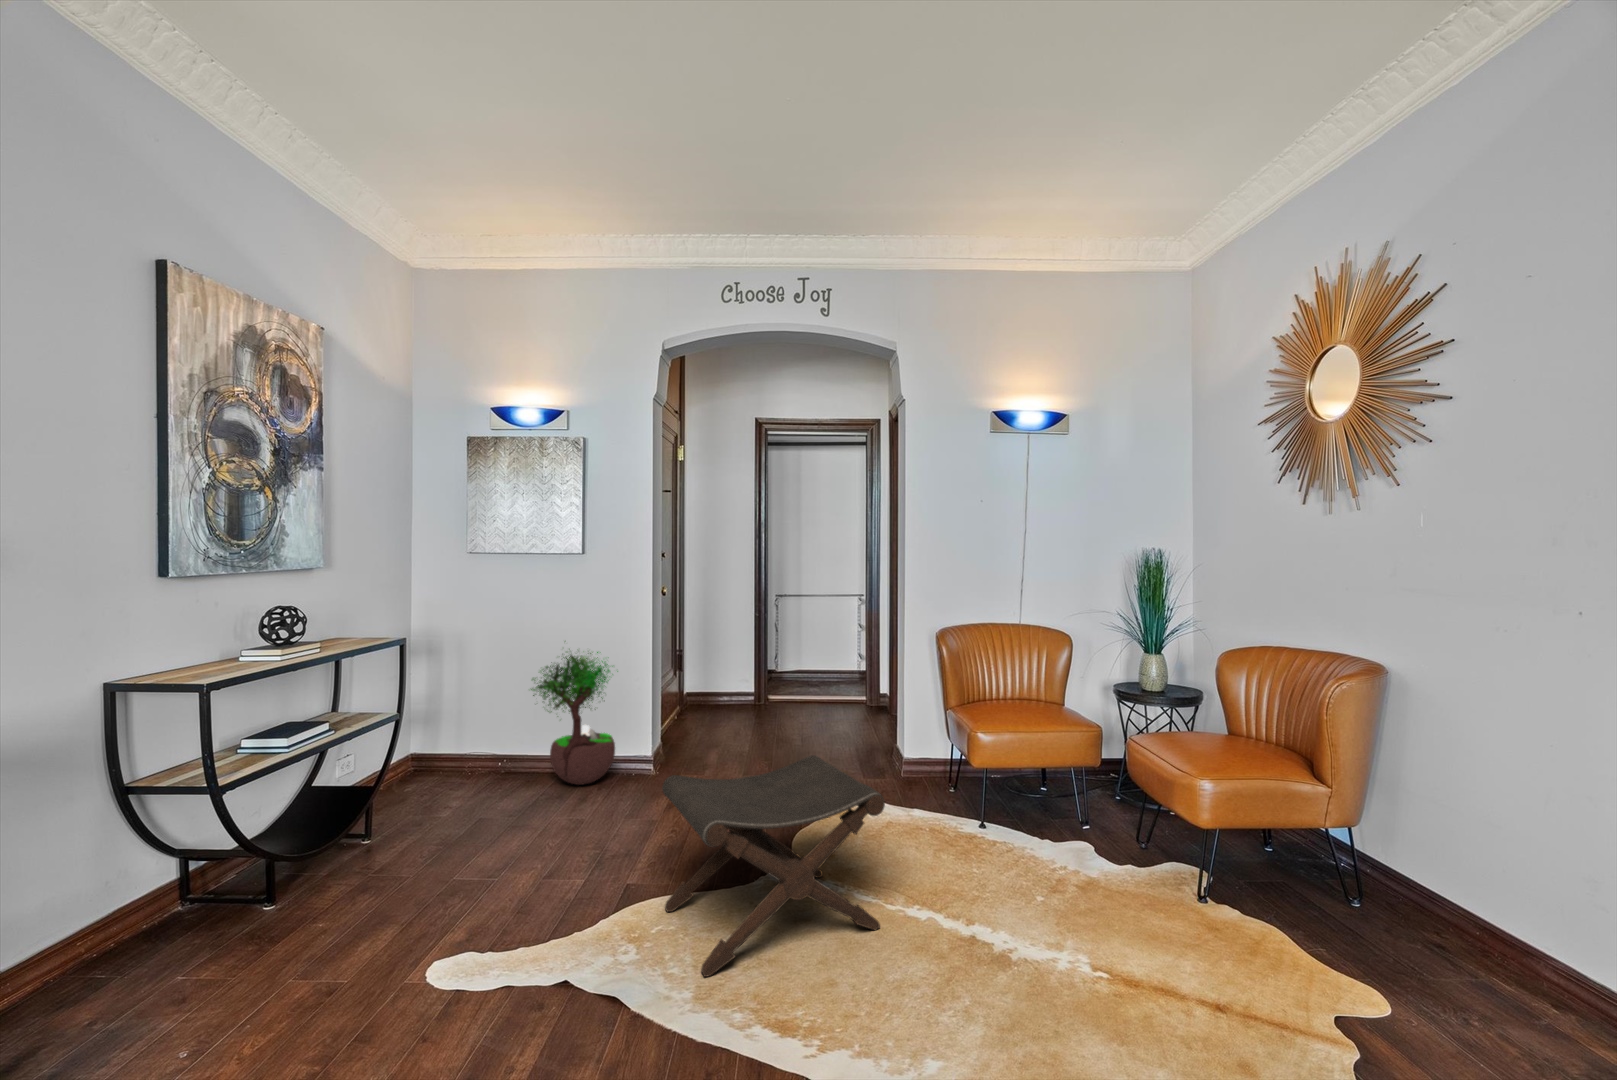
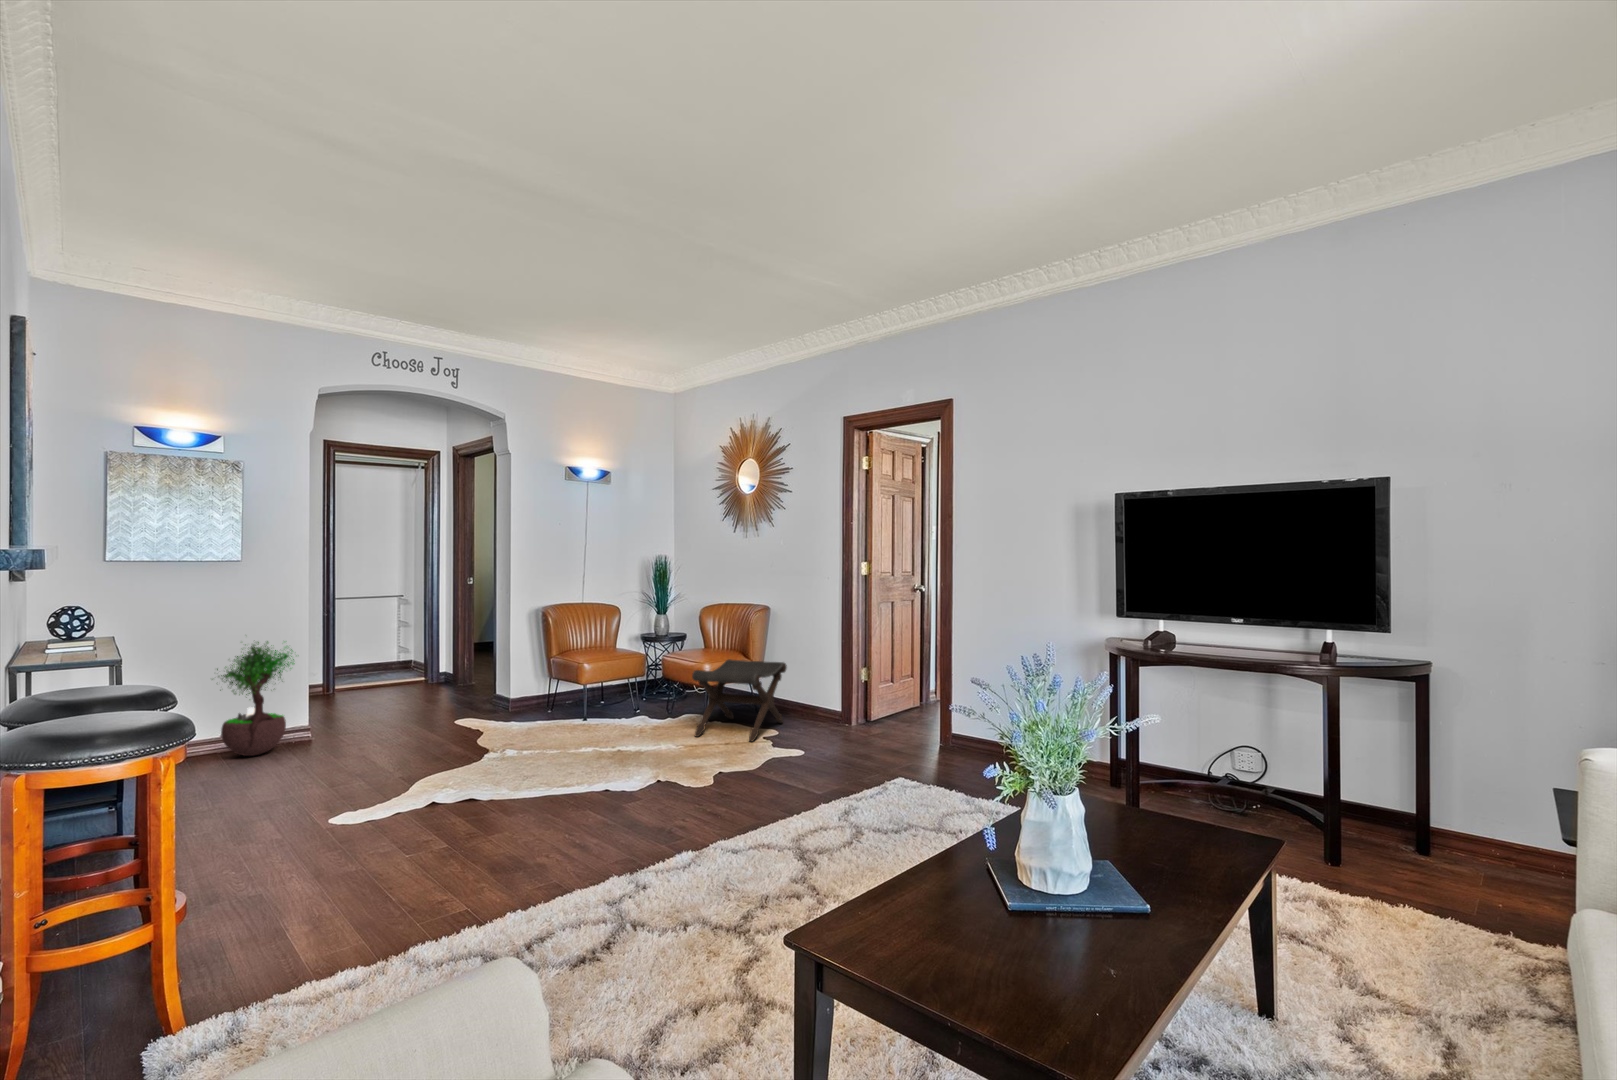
footstool: present [662,755,885,977] -> present [692,659,787,742]

